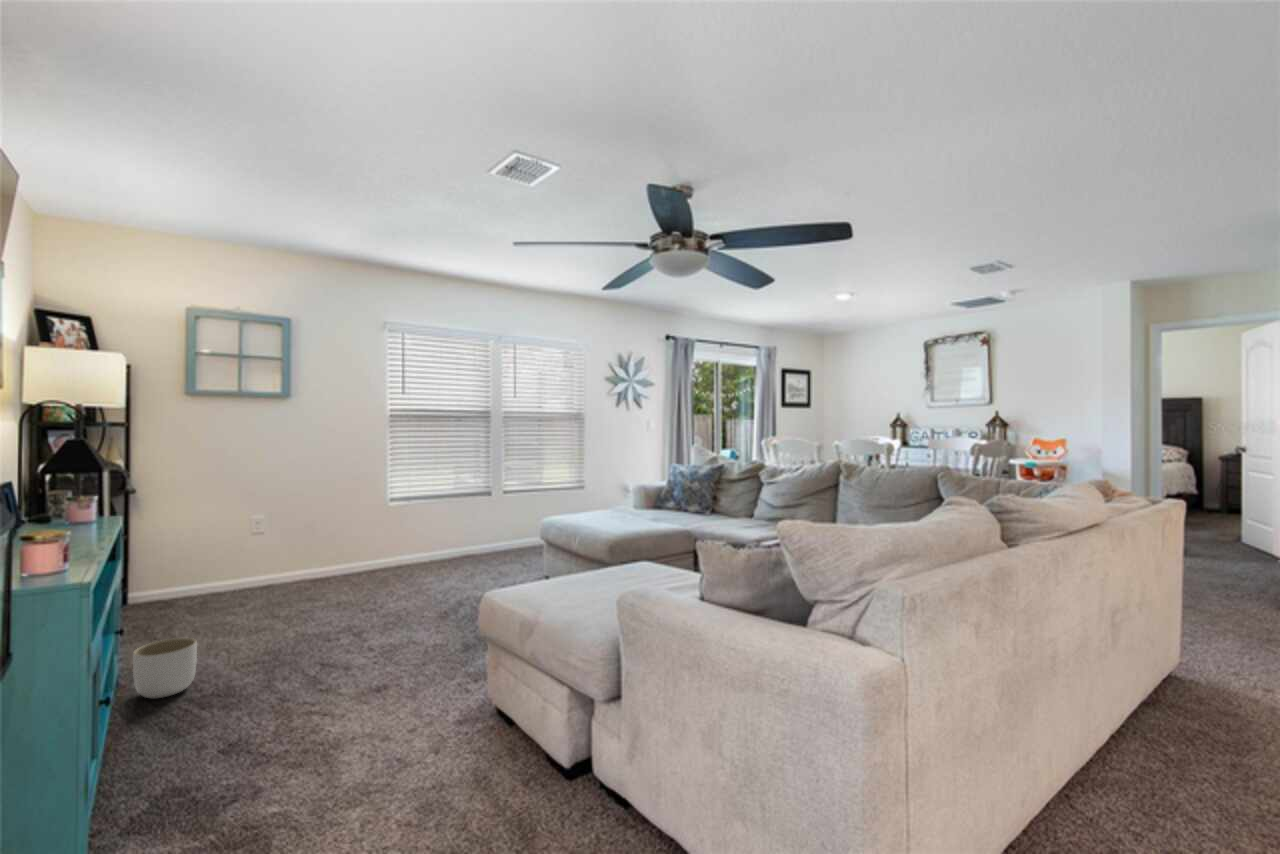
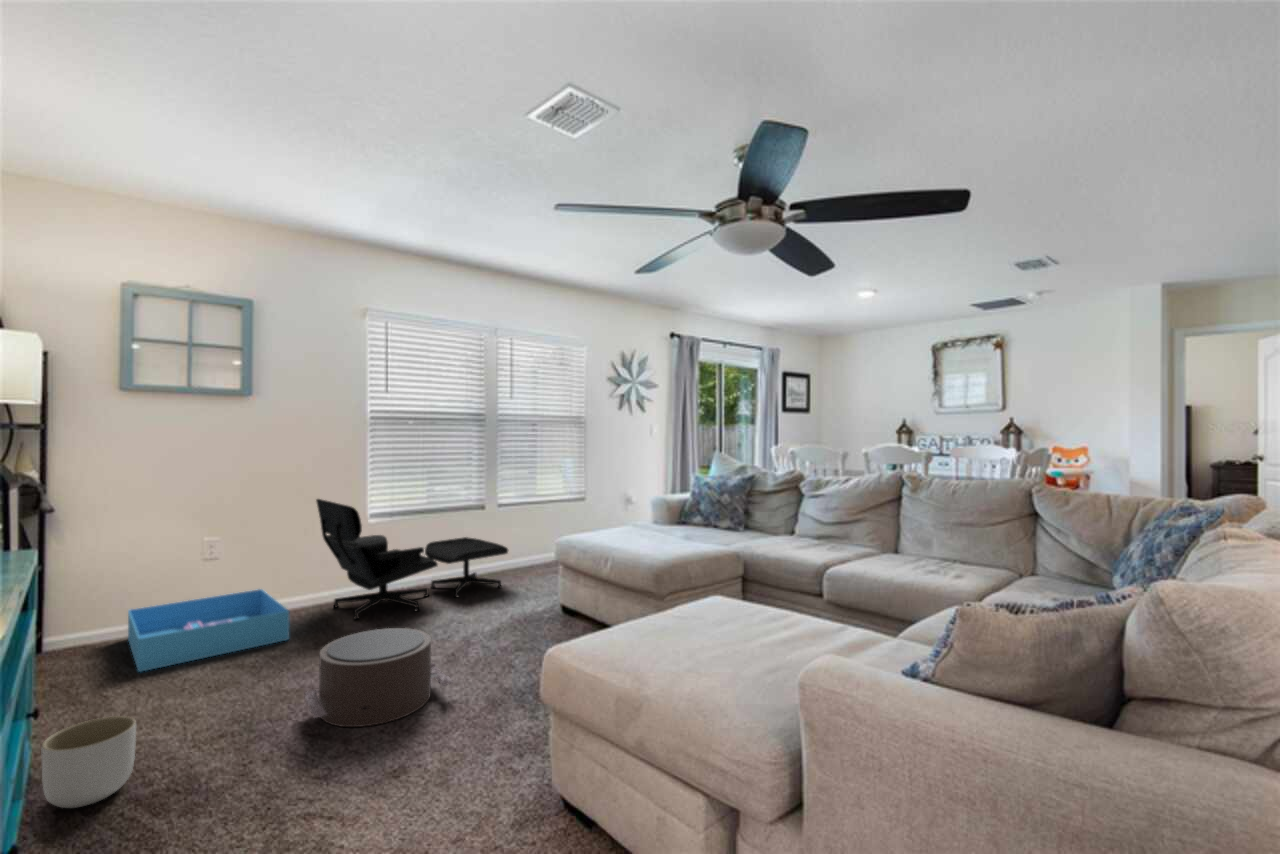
lounge chair: none [342,485,507,585] -> present [316,499,508,619]
storage bin: none [193,560,318,619] -> present [128,589,290,672]
pouf: none [322,586,437,657] -> present [305,628,452,727]

